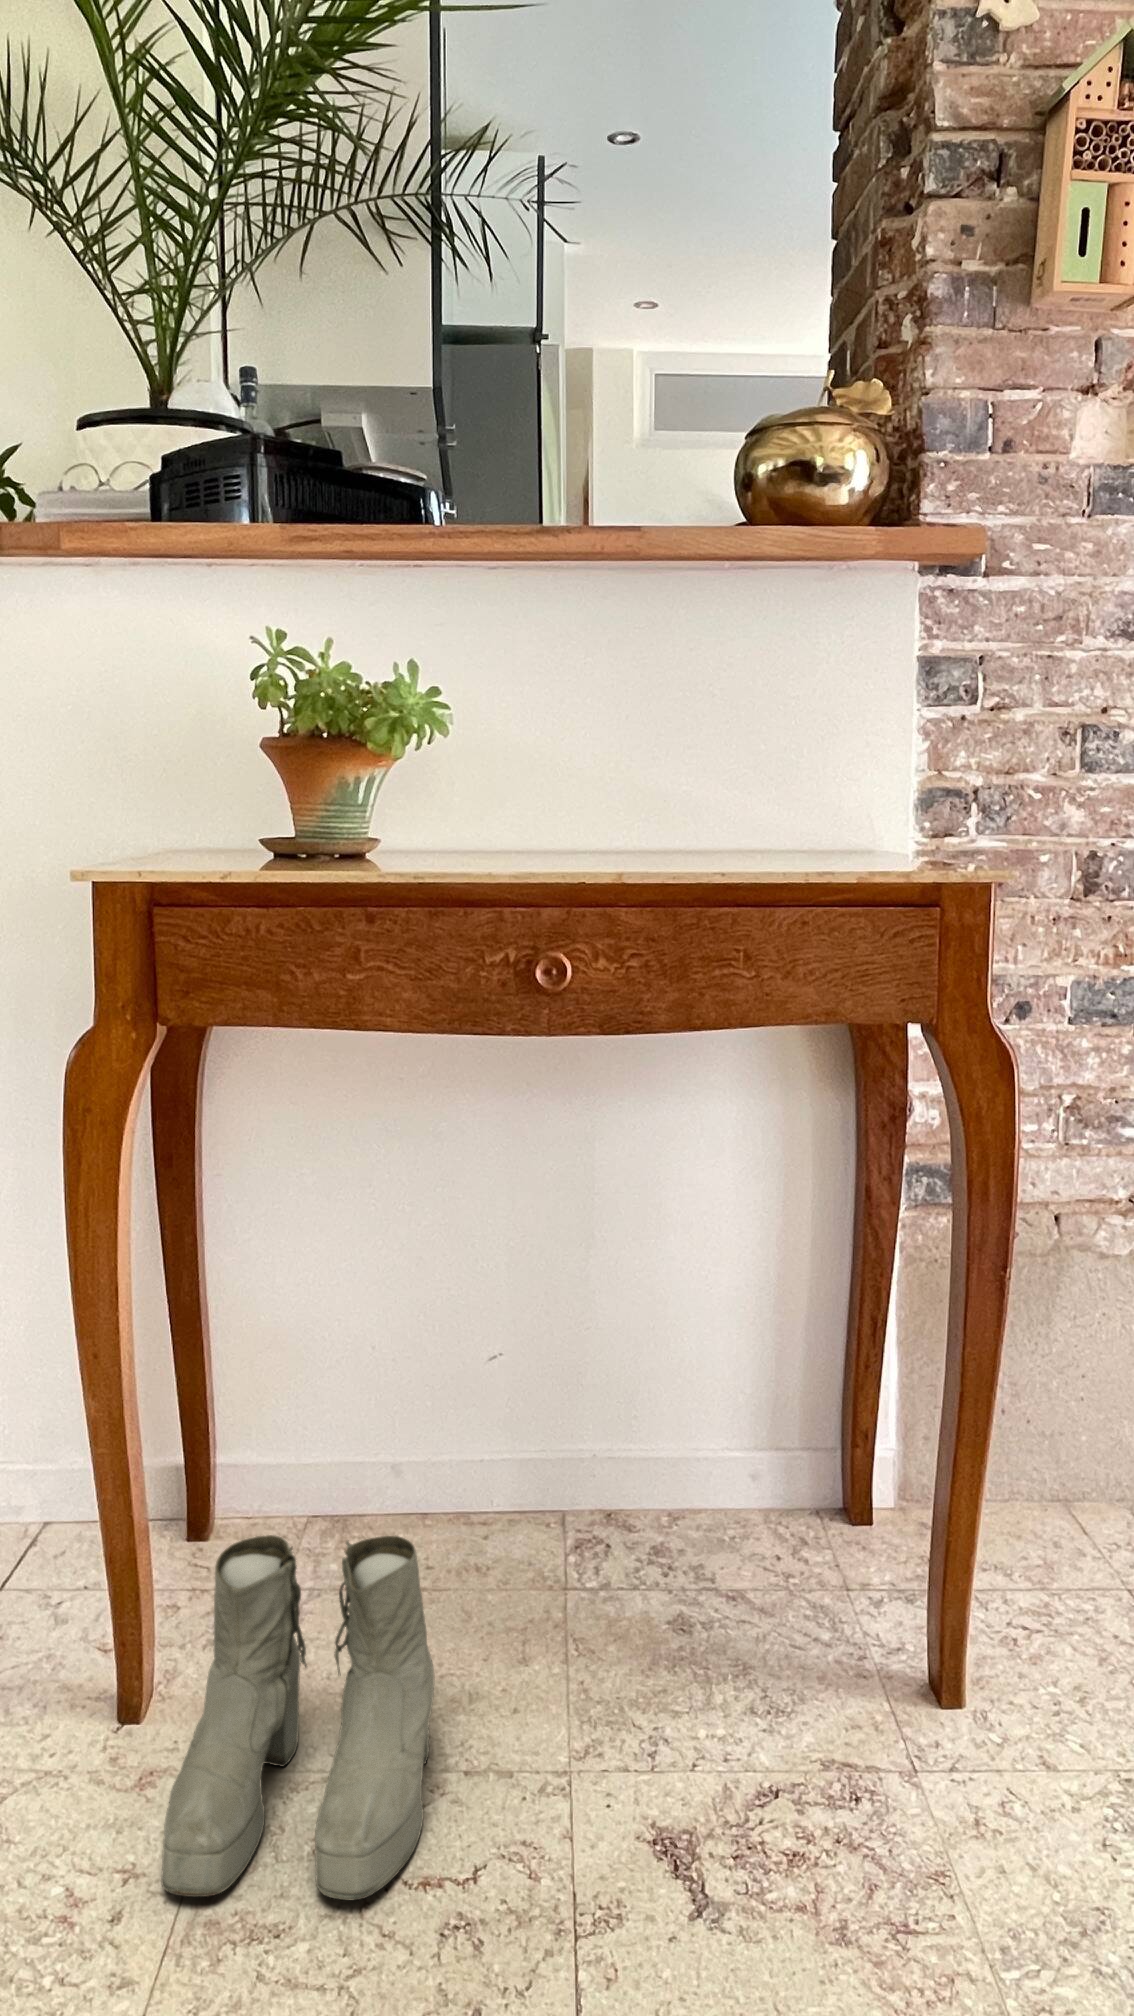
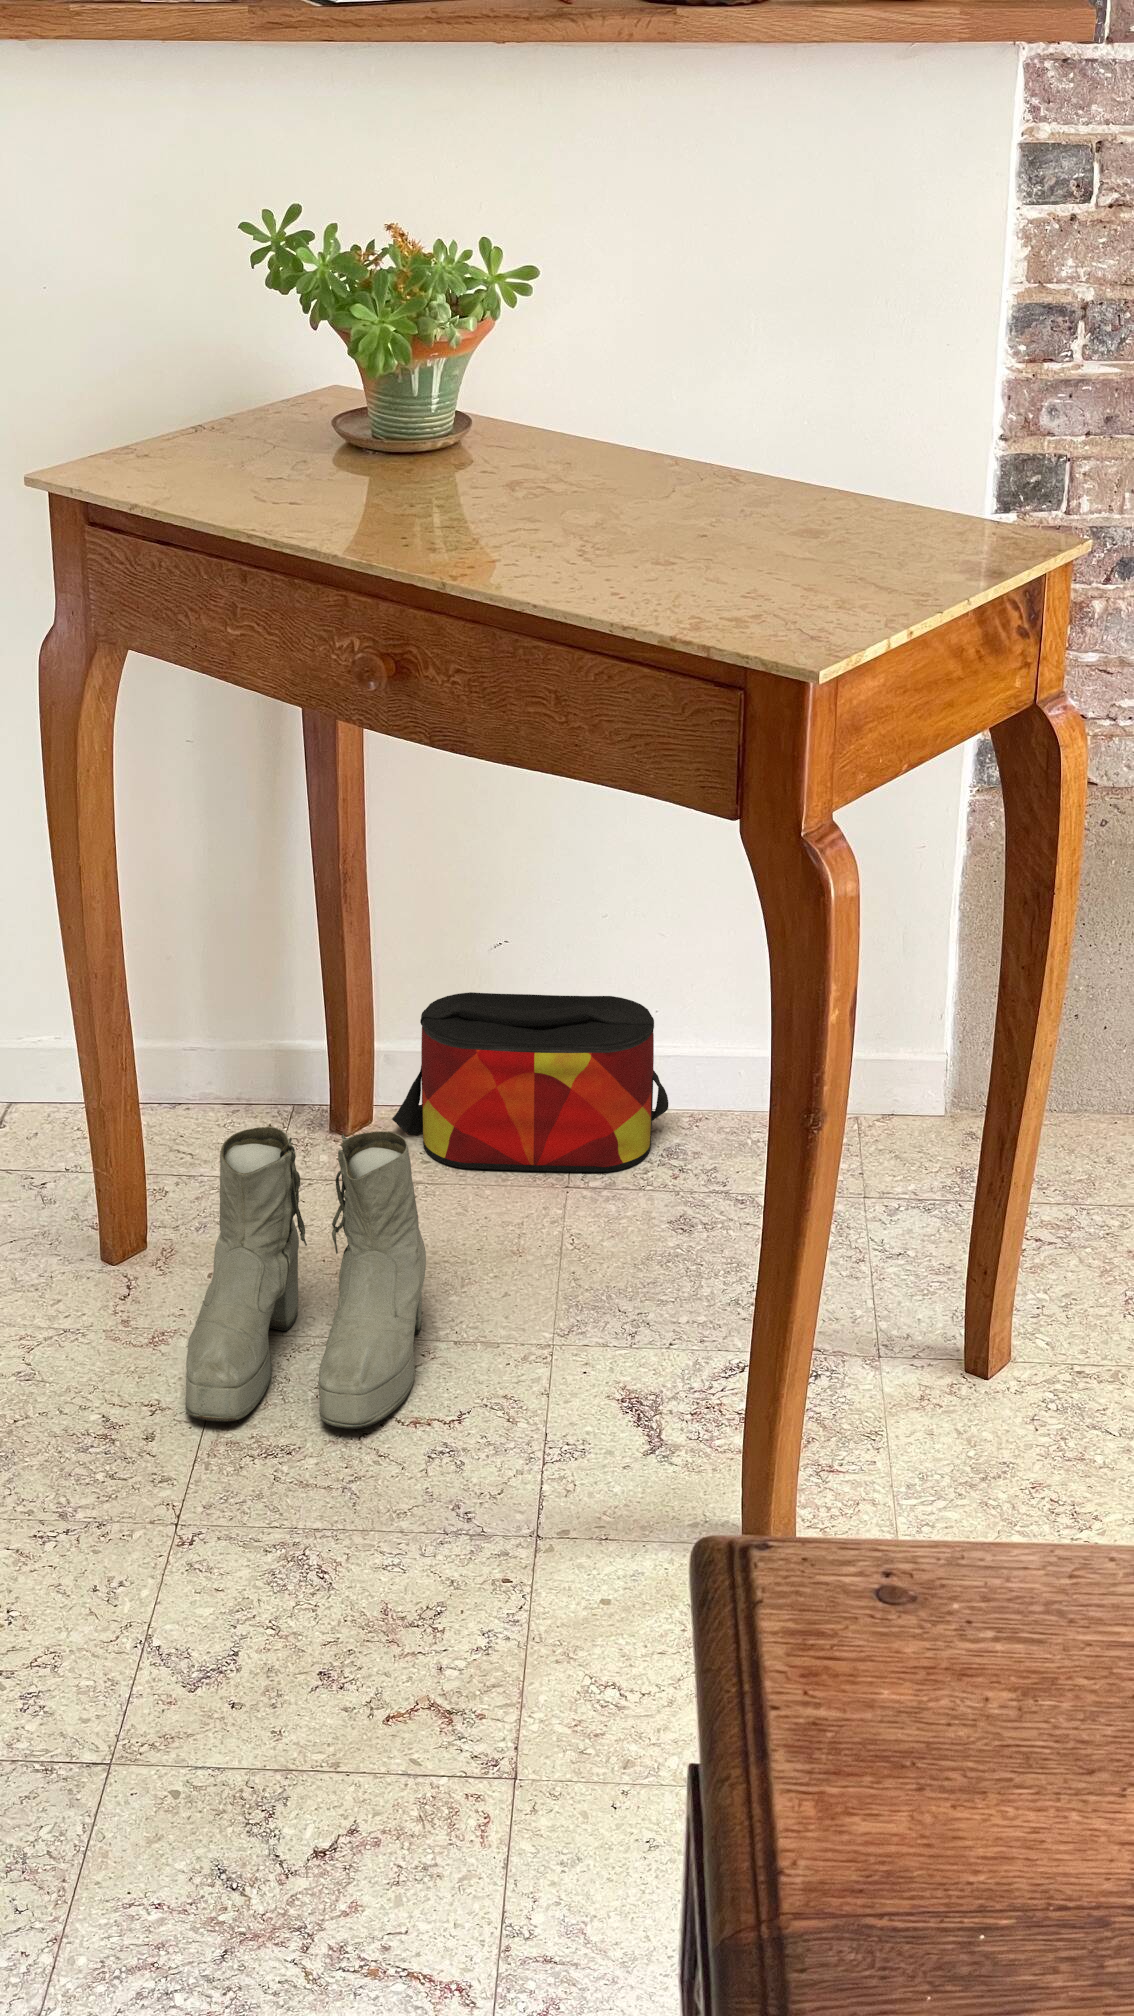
bag: none [397,1403,651,1575] -> present [392,992,668,1172]

